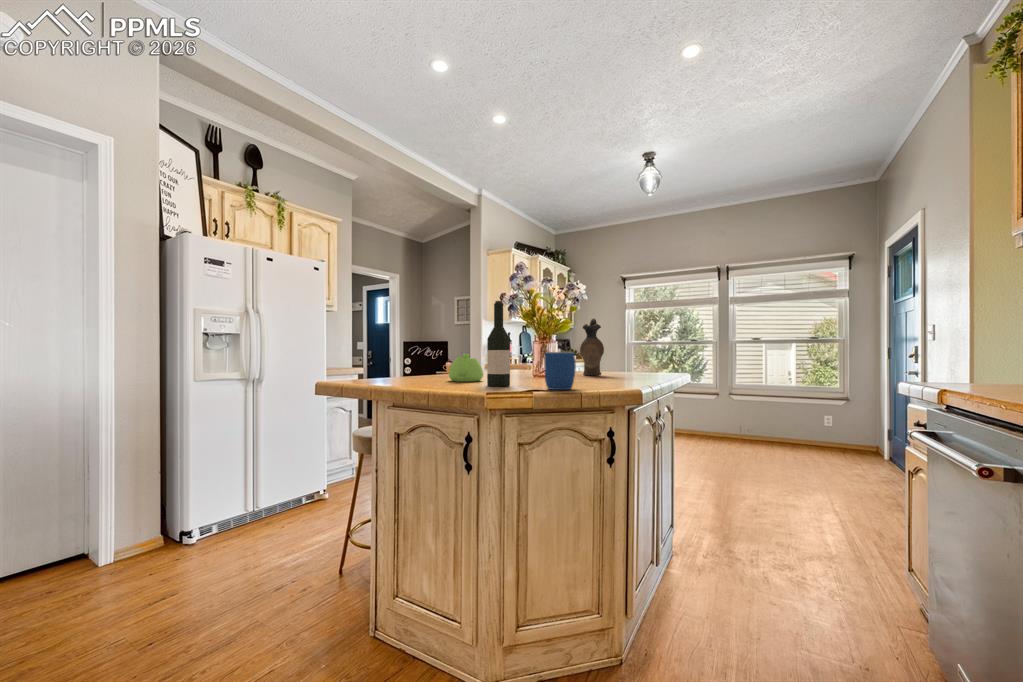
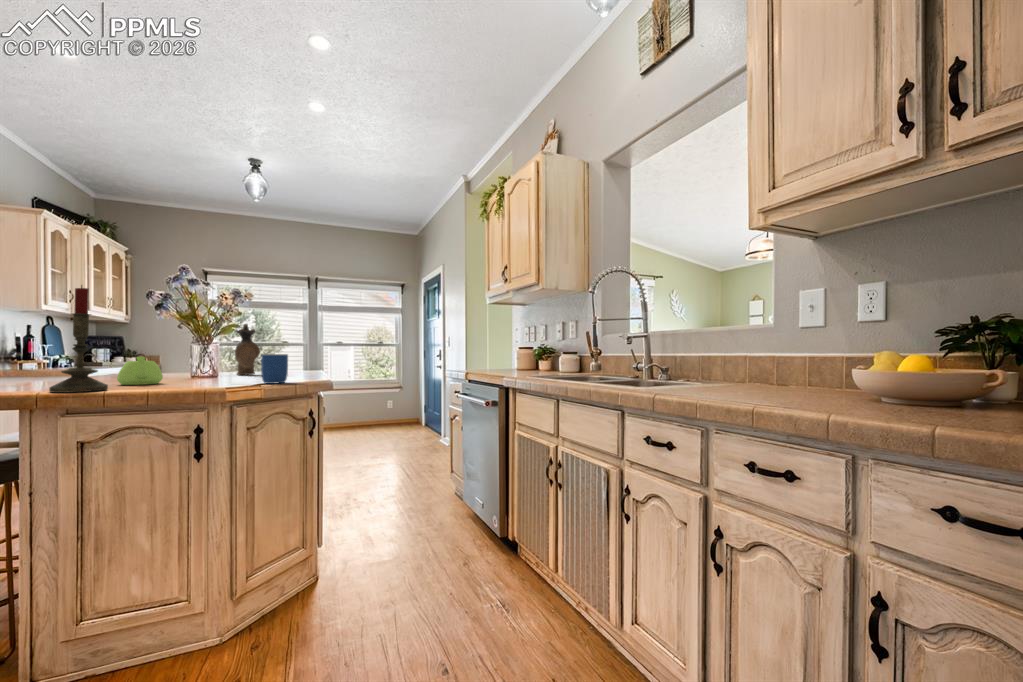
candle: none [375,286,415,387] -> present [49,285,108,393]
wine bottle: present [487,301,510,386] -> none [192,309,218,385]

